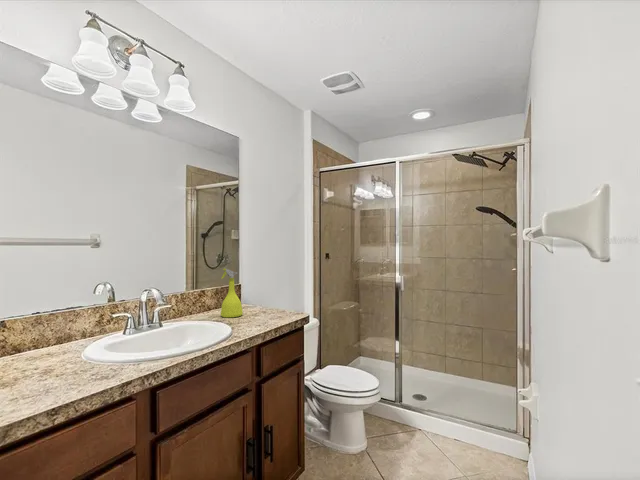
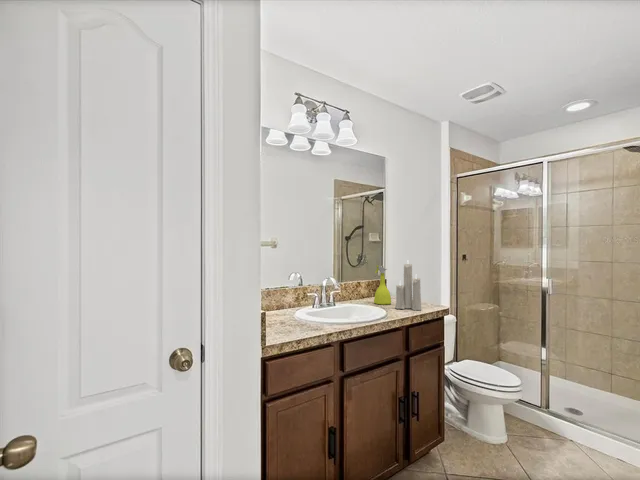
candle: none [245,255,277,322] -> present [395,262,422,310]

